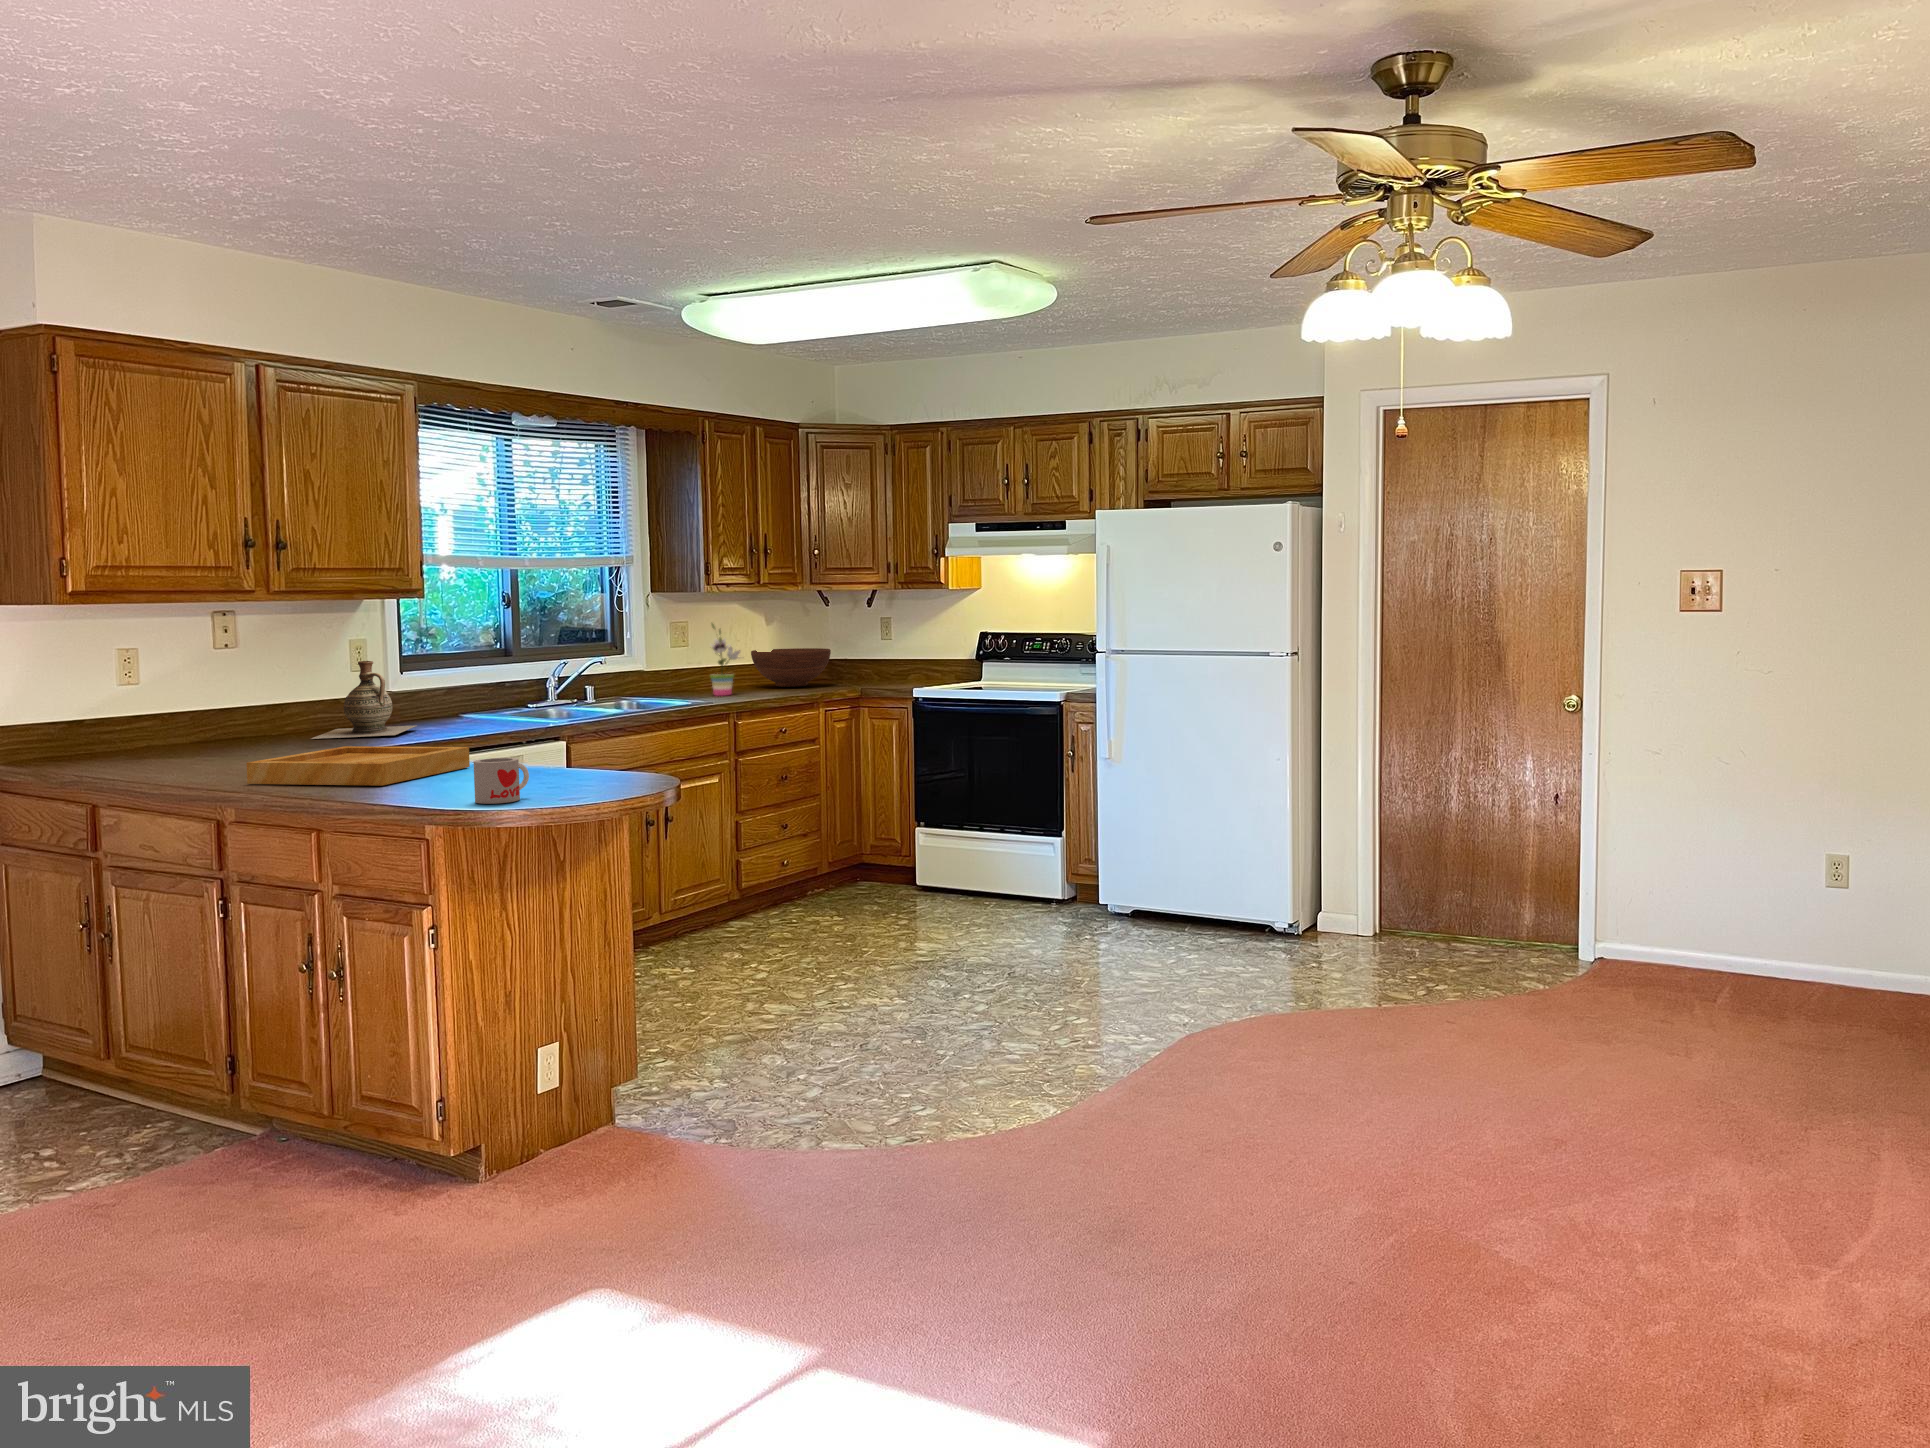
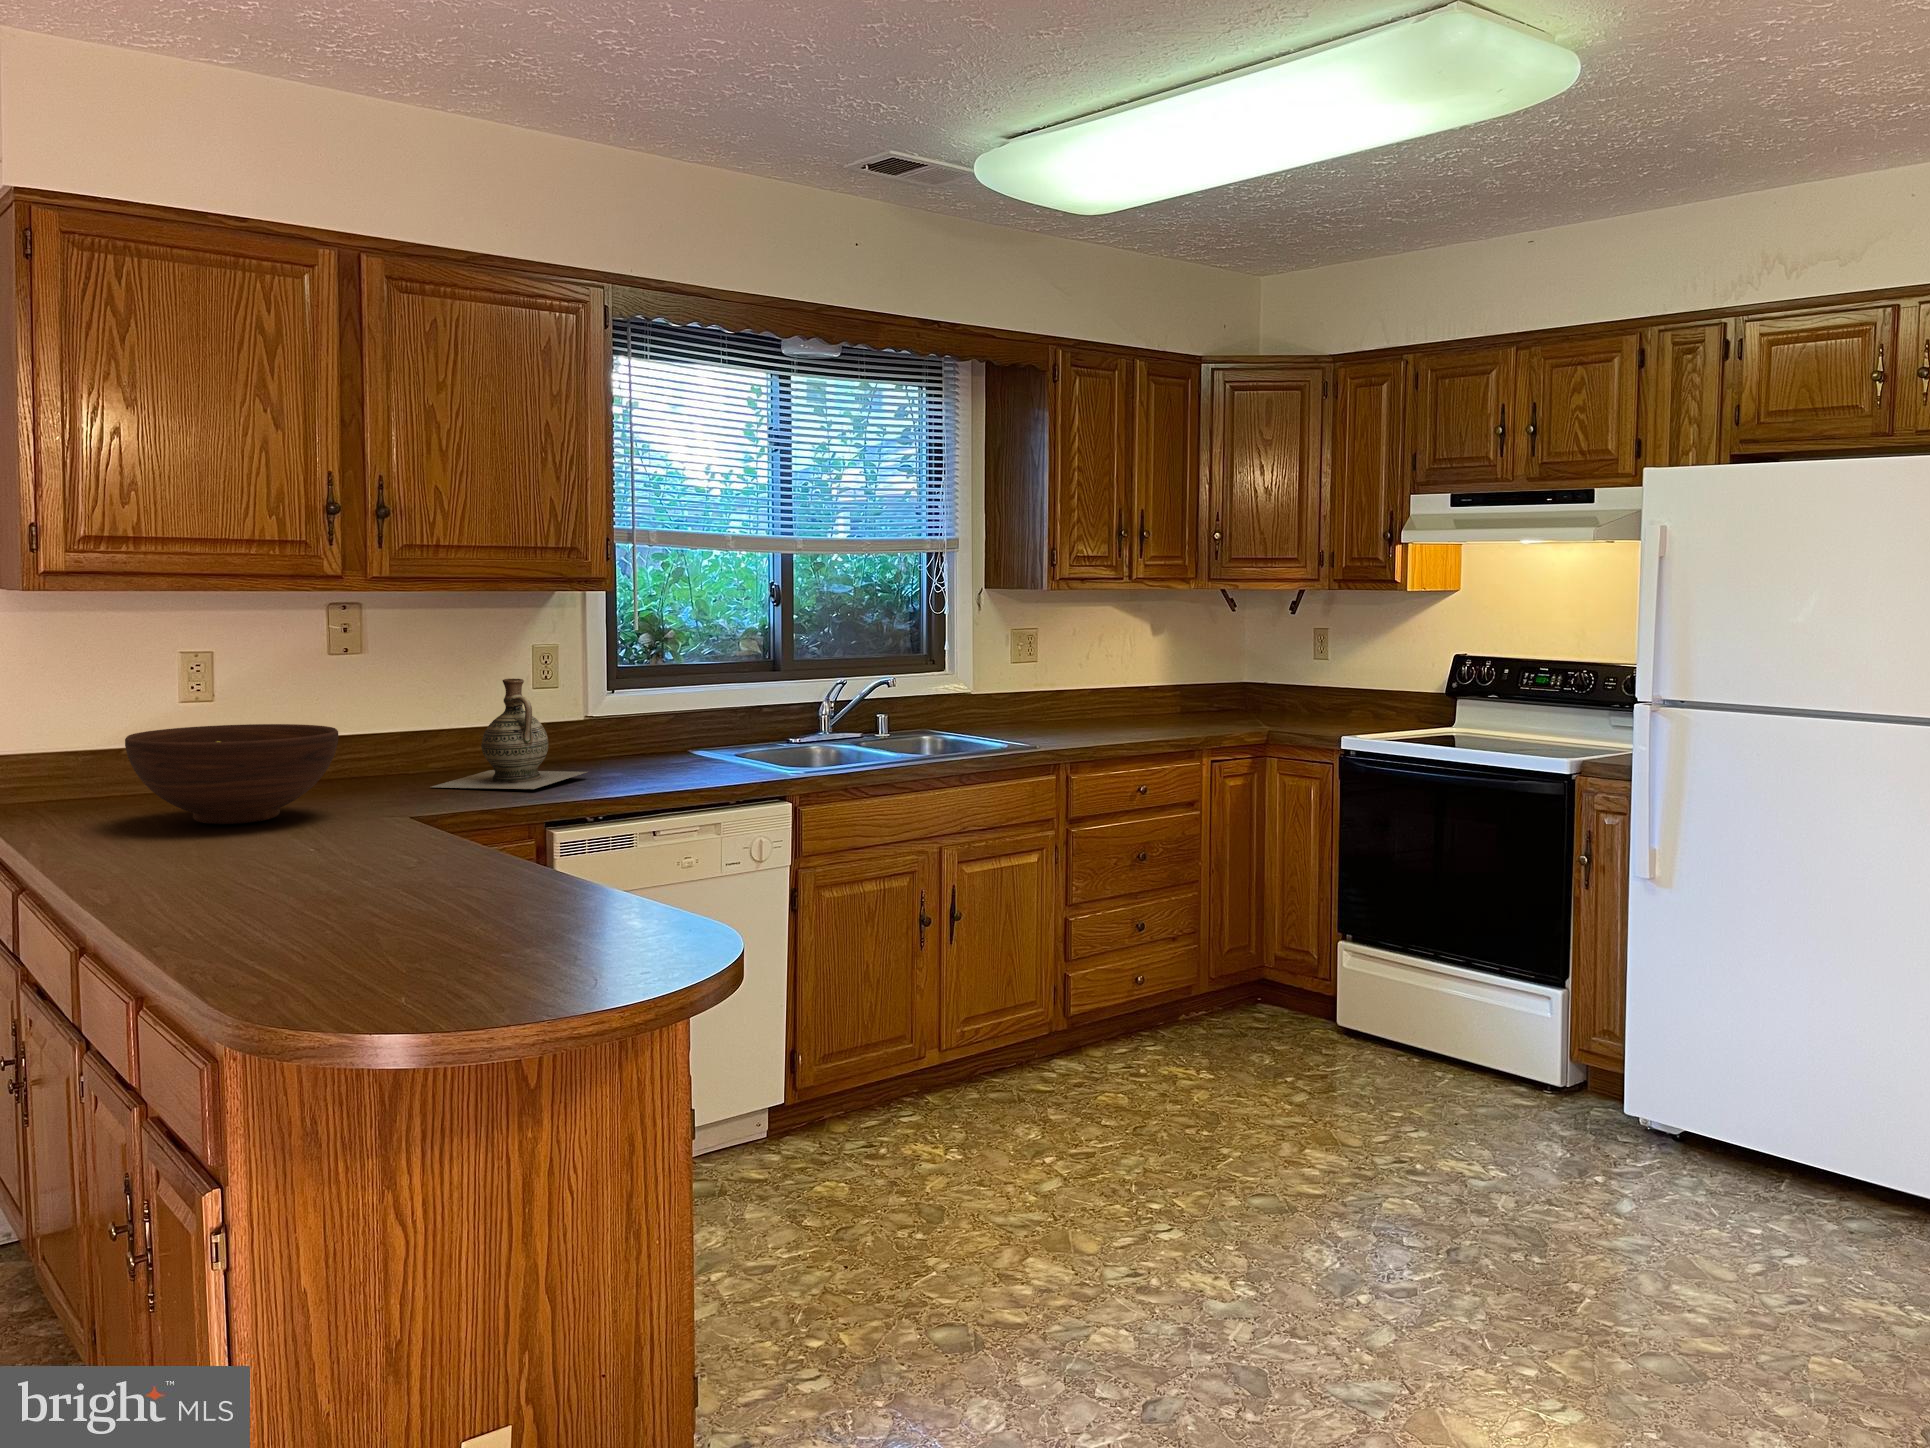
potted plant: present [710,624,740,696] -> none [1050,631,1102,735]
fruit bowl: present [751,648,831,687] -> present [125,724,338,824]
tray: present [246,746,470,785] -> none [128,825,495,921]
mug: present [473,758,529,804] -> none [303,911,422,1010]

